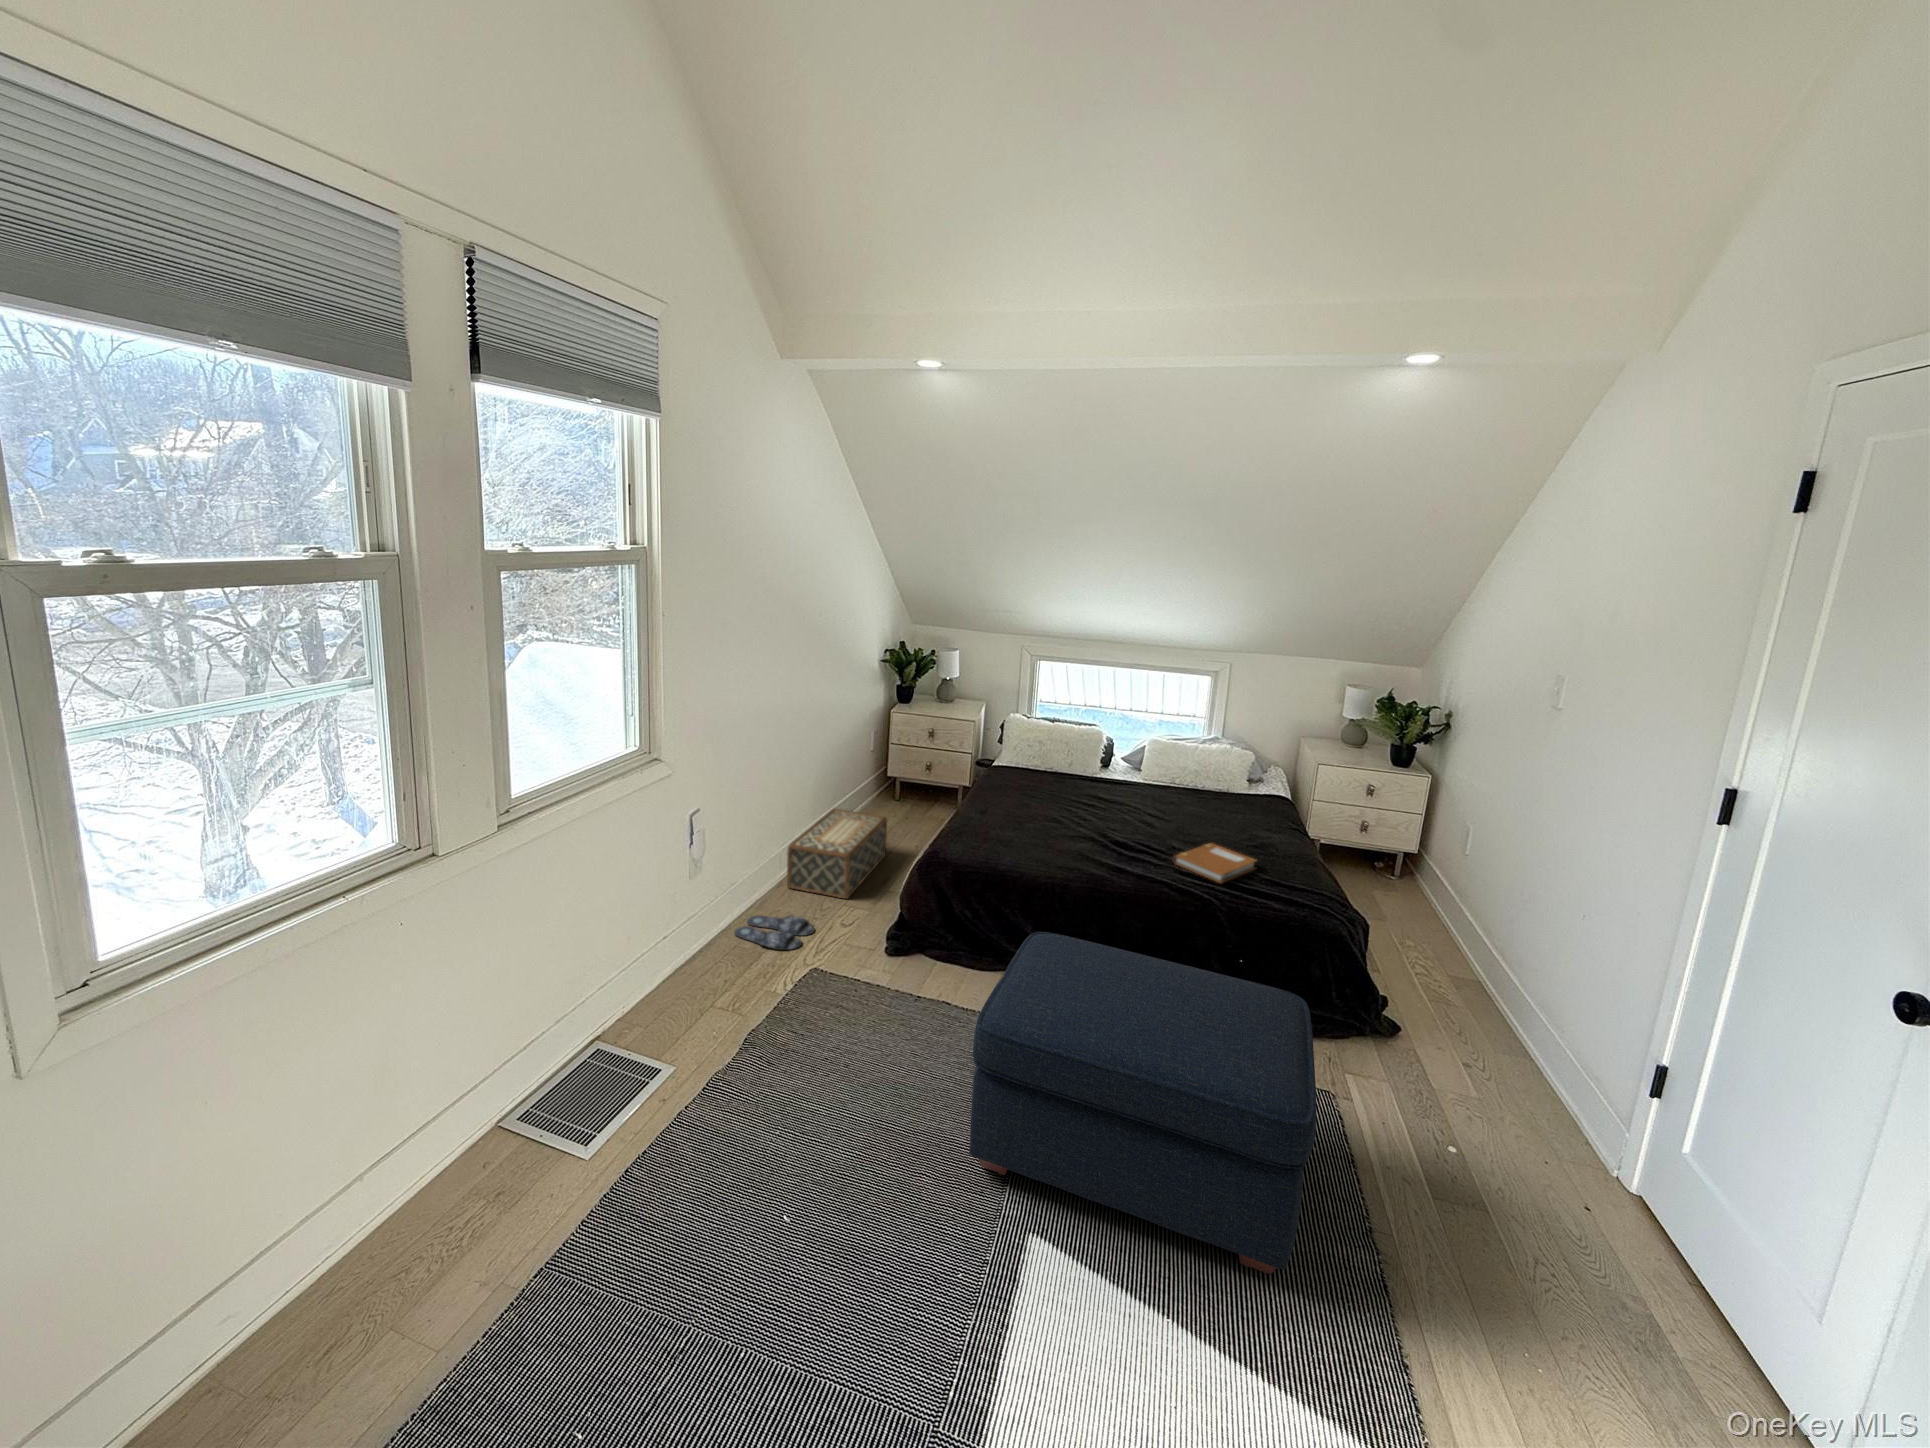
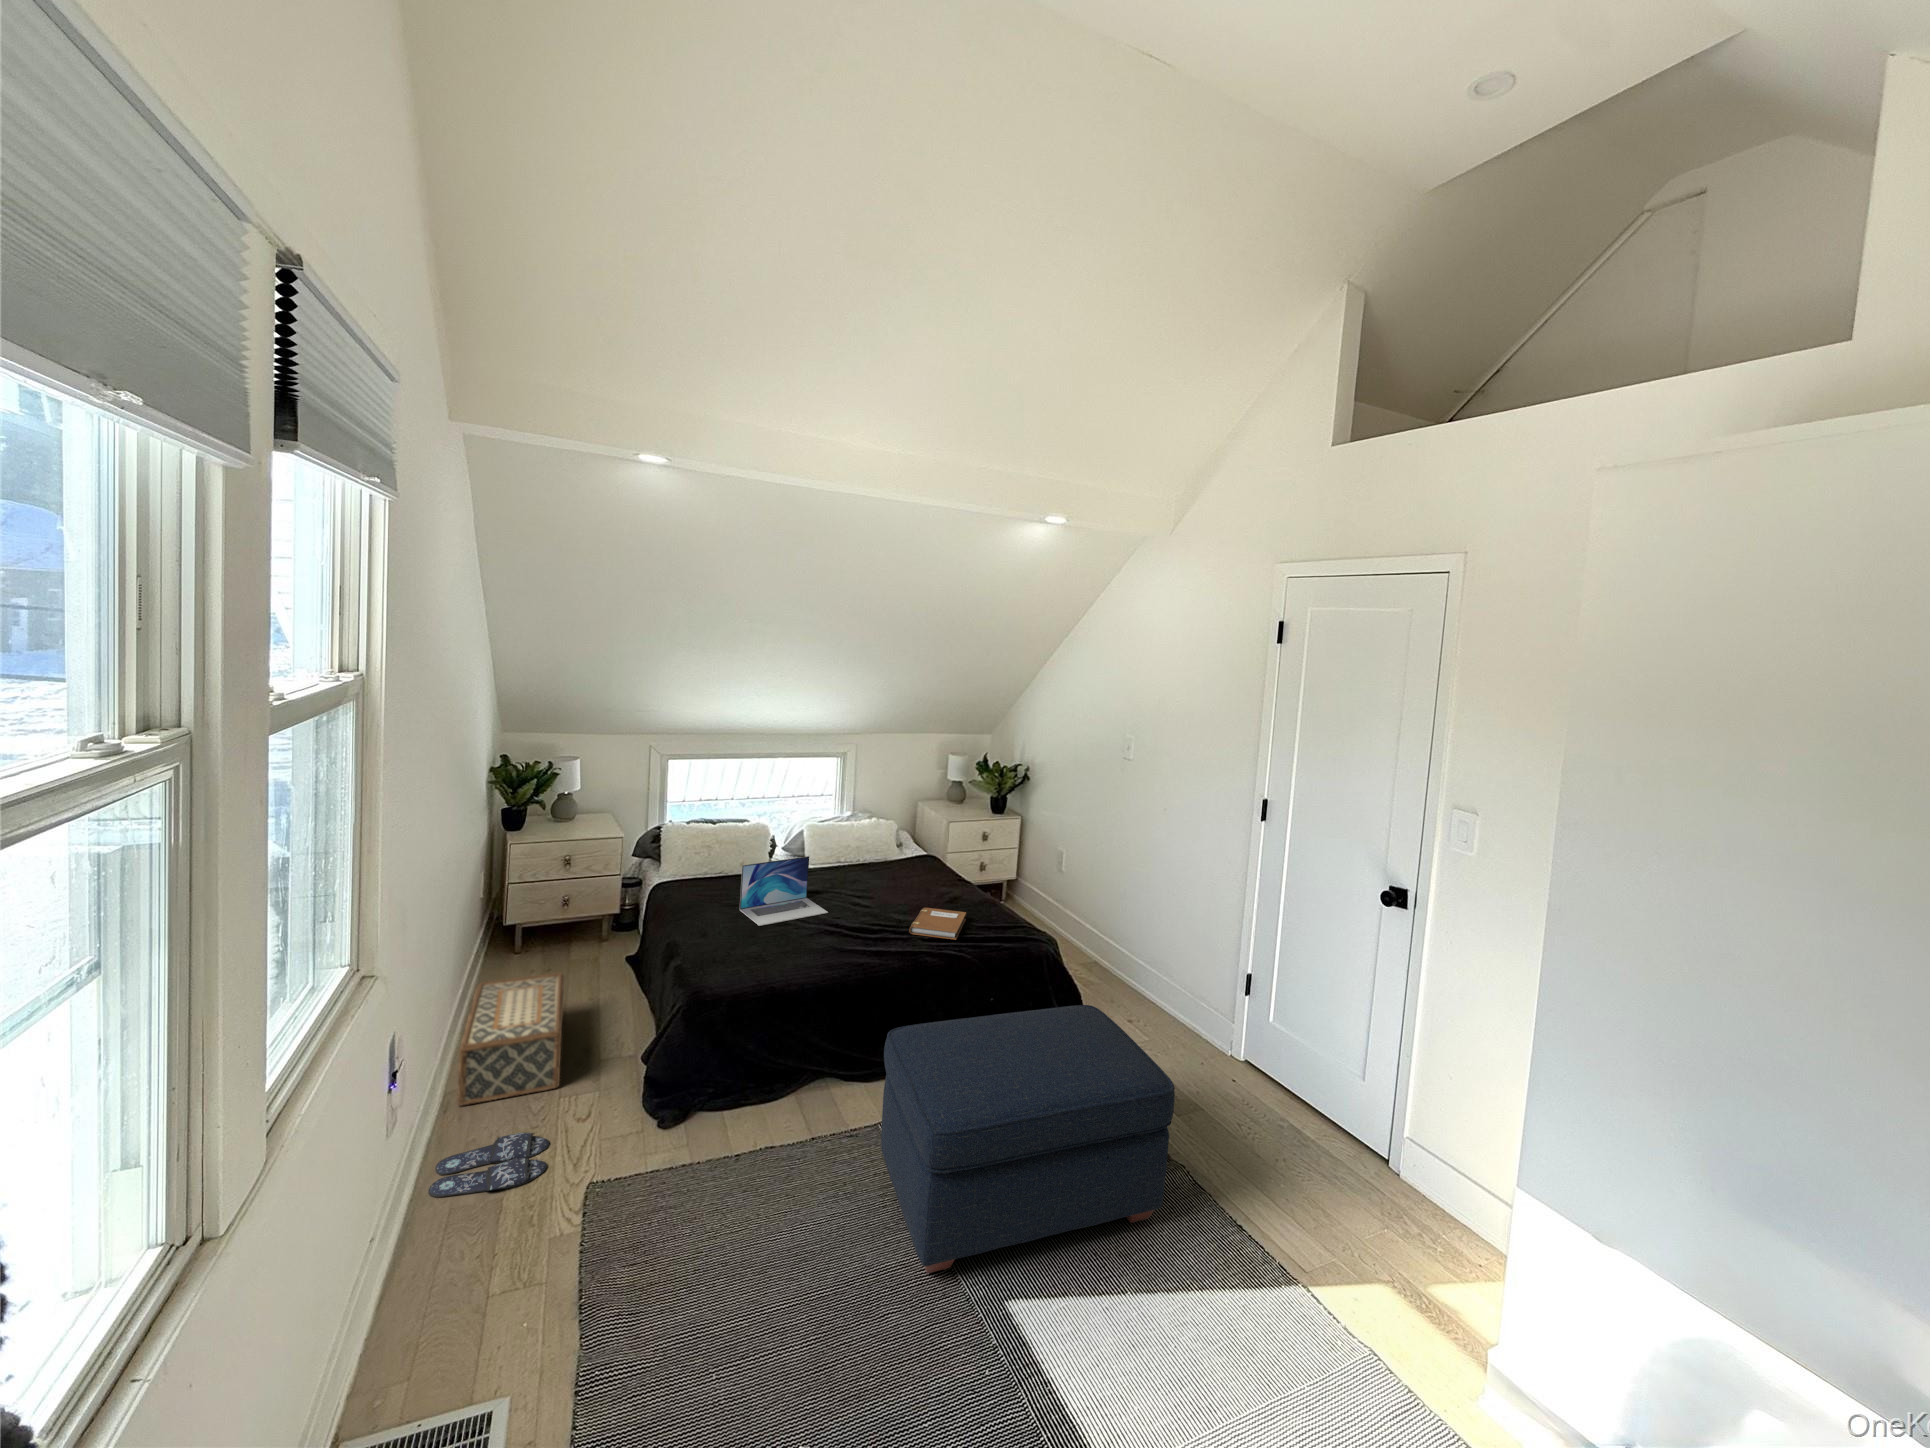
laptop: none [1031,758,1109,823] -> present [740,856,828,926]

